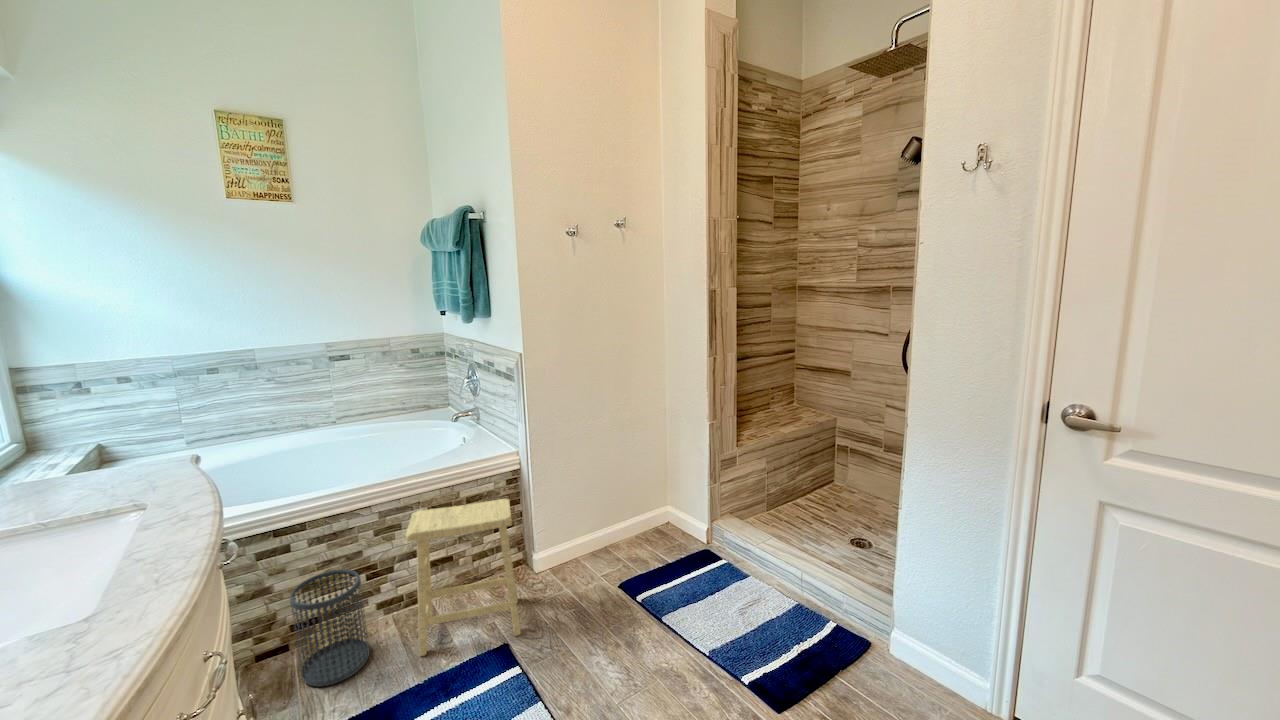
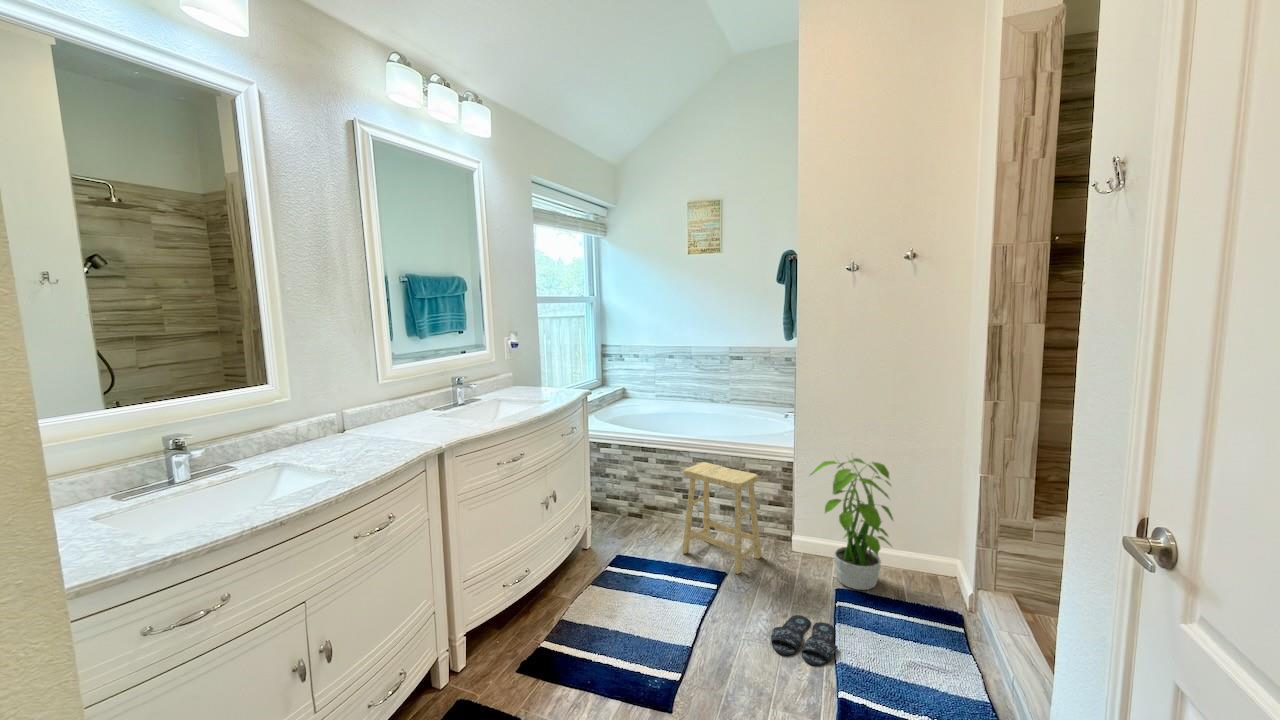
potted plant: none [568,437,661,578] -> present [810,458,893,590]
wastebasket: present [290,569,370,686] -> none [632,480,668,543]
slippers: none [626,623,703,688] -> present [771,615,837,666]

